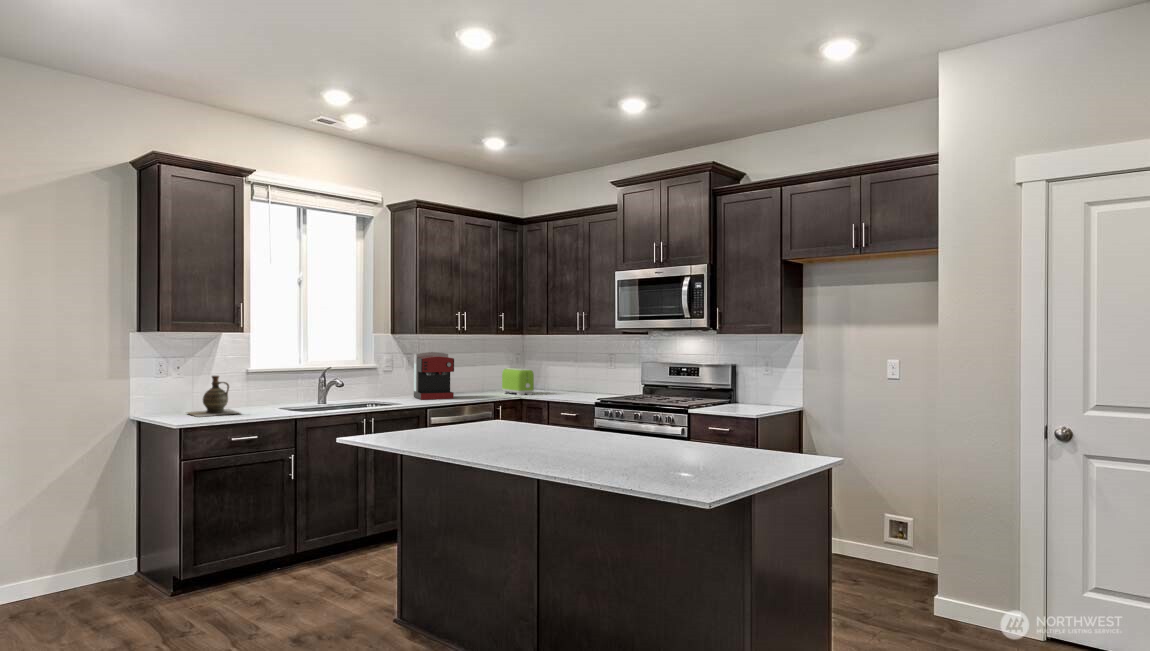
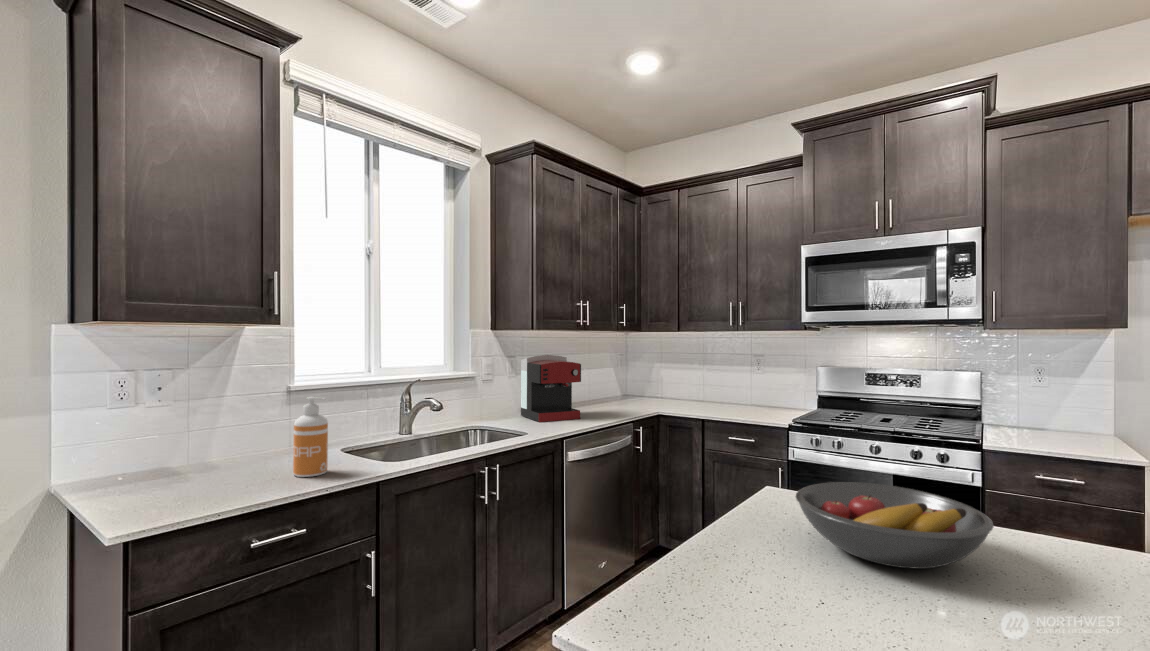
toaster: present [502,368,534,395] -> none [622,374,669,410]
soap dispenser: none [252,372,270,415] -> present [293,397,328,477]
ceramic jug: present [187,376,239,417] -> none [166,403,275,490]
fruit bowl: none [457,405,525,430] -> present [796,482,994,568]

